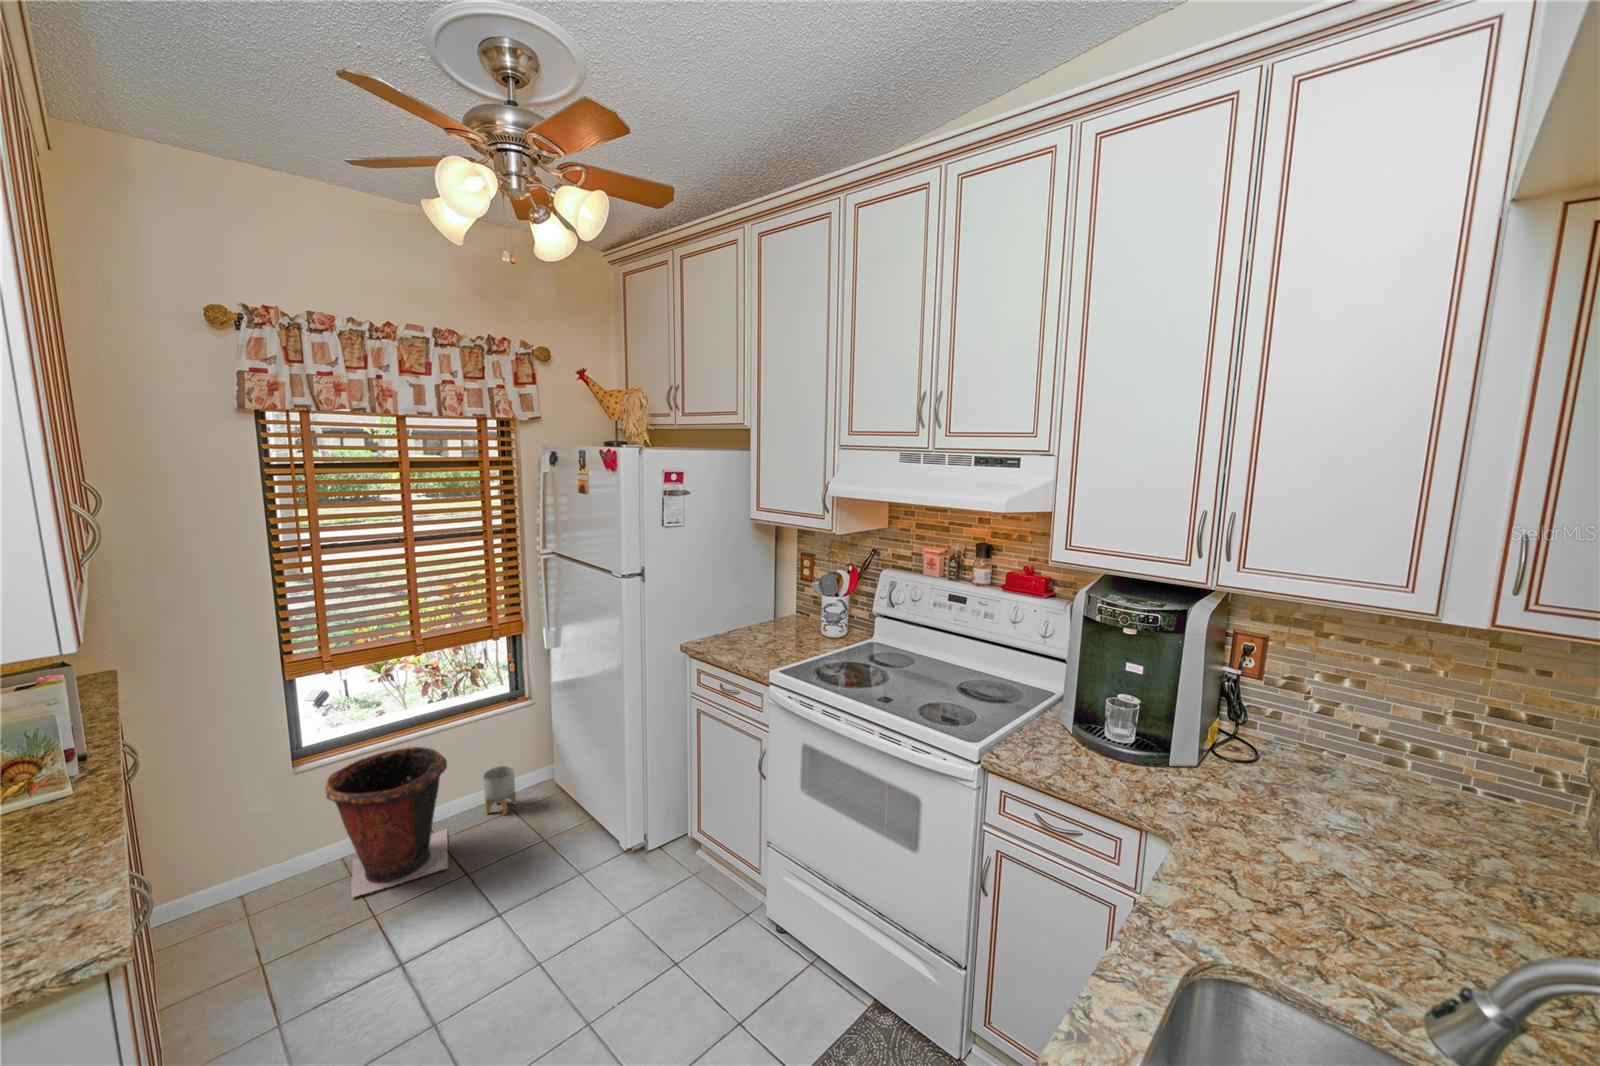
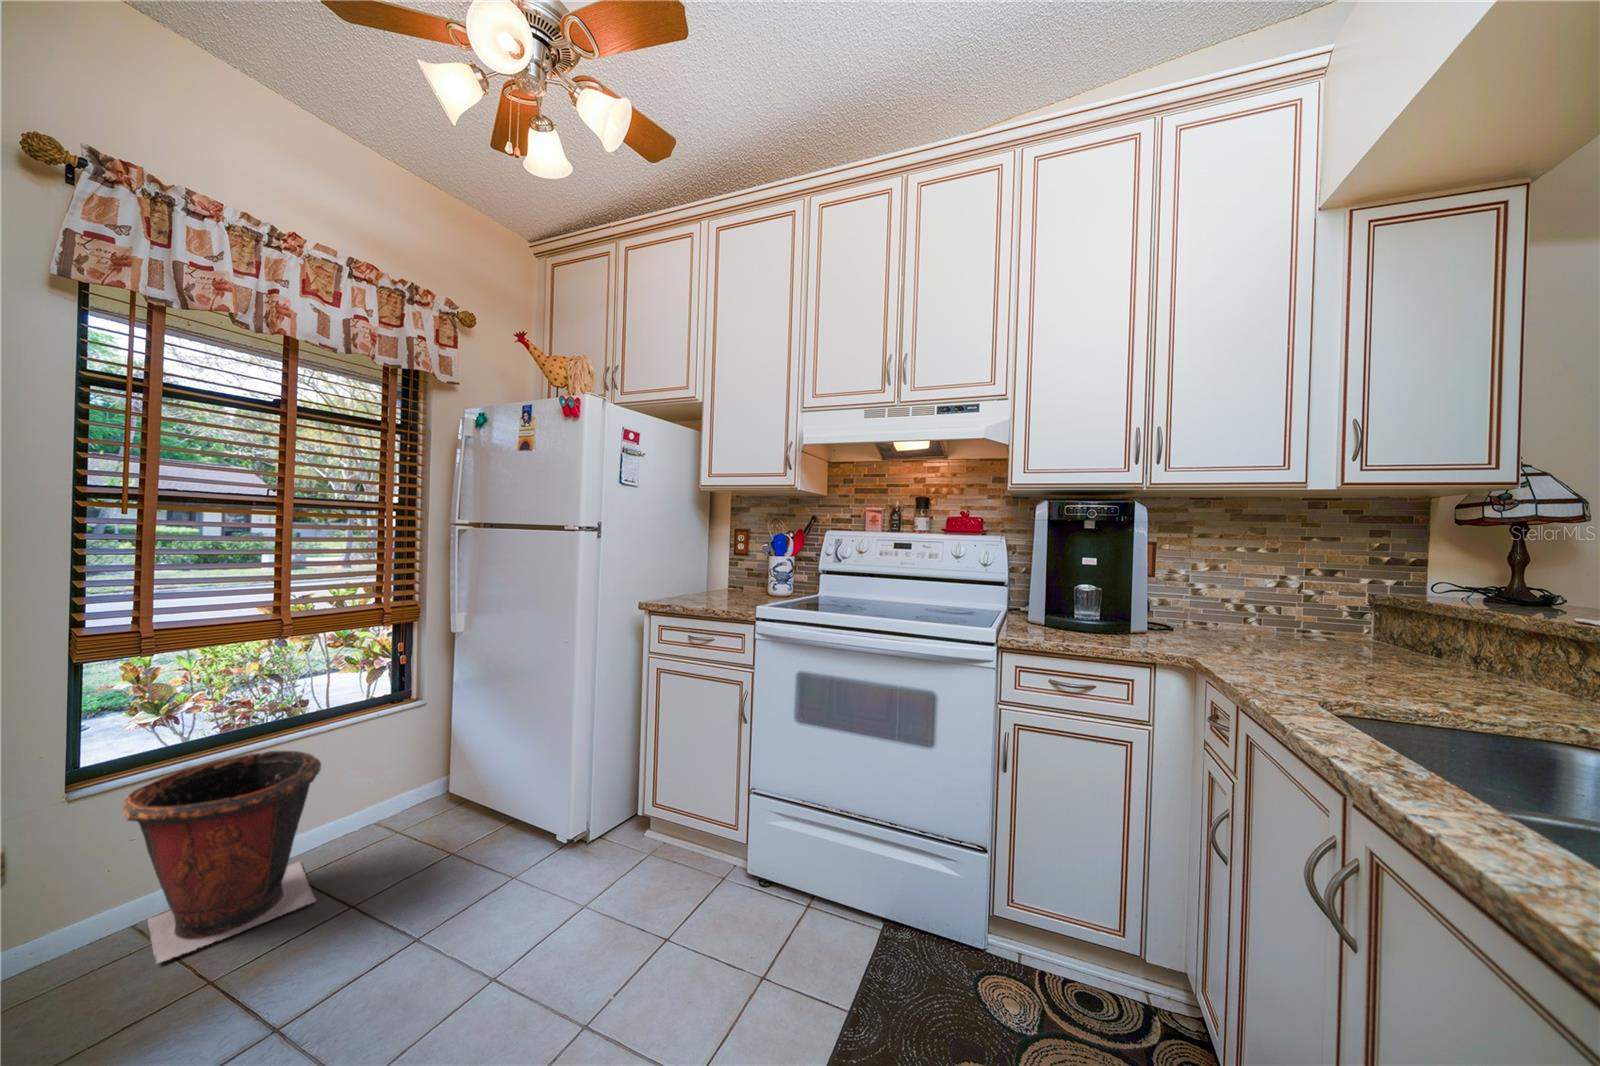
planter: present [483,766,516,815] -> none [355,776,398,838]

